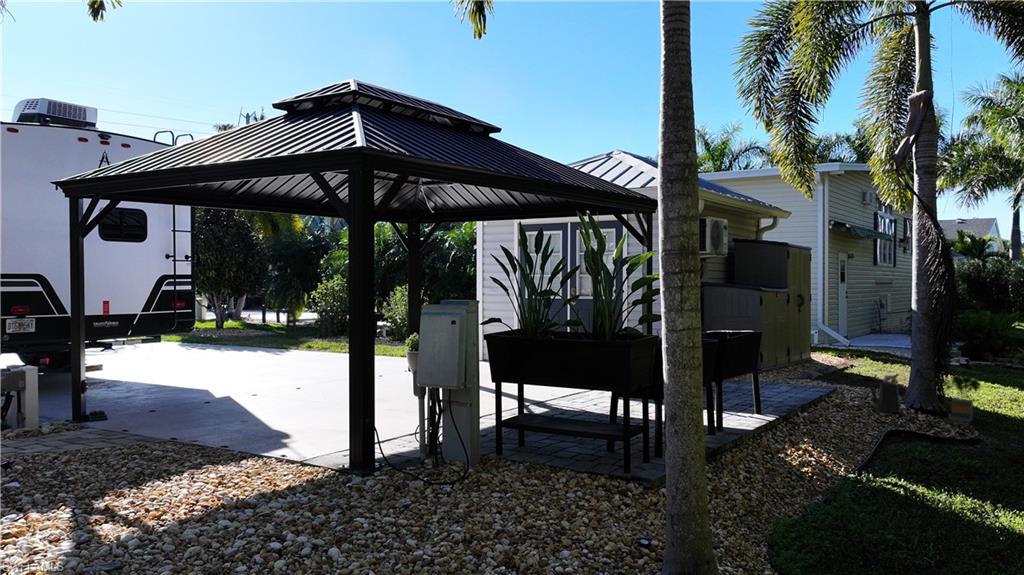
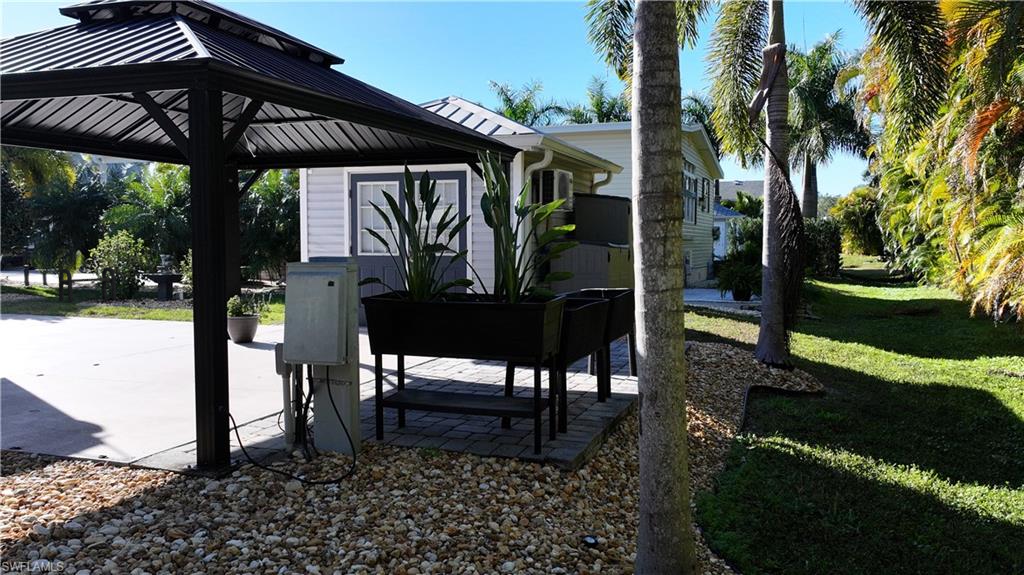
watering can: present [869,373,901,413] -> none [723,329,758,369]
potted tree: present [946,376,981,422] -> none [792,330,825,376]

